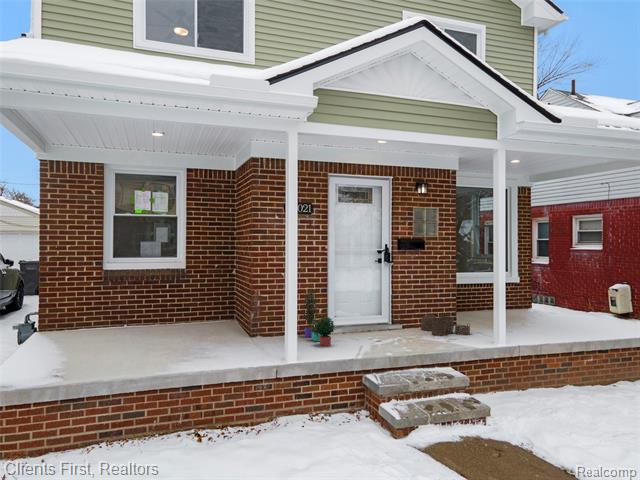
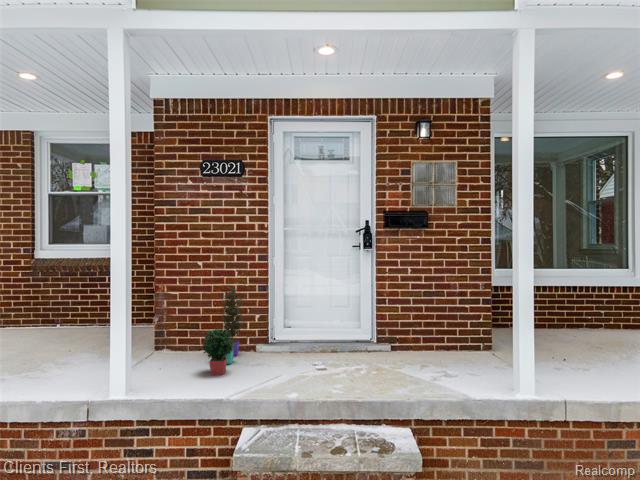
woven basket: present [421,314,470,336] -> none [422,327,495,371]

